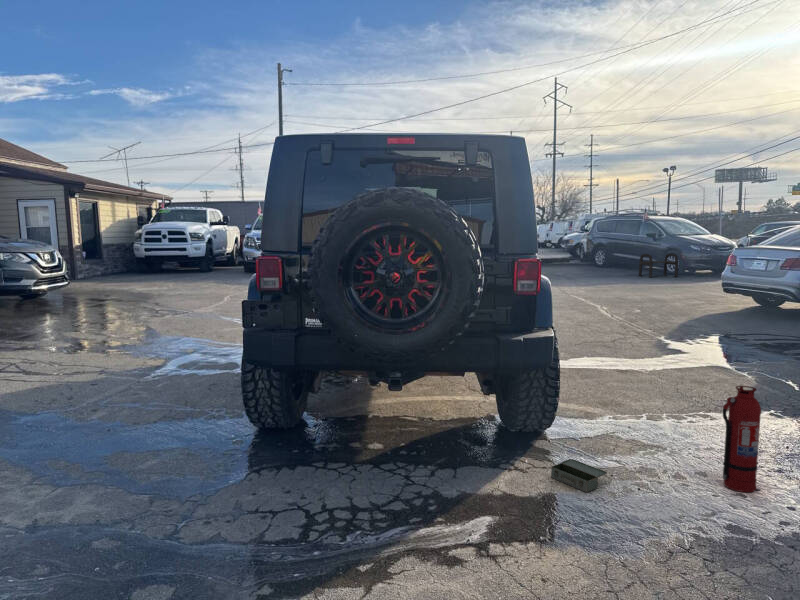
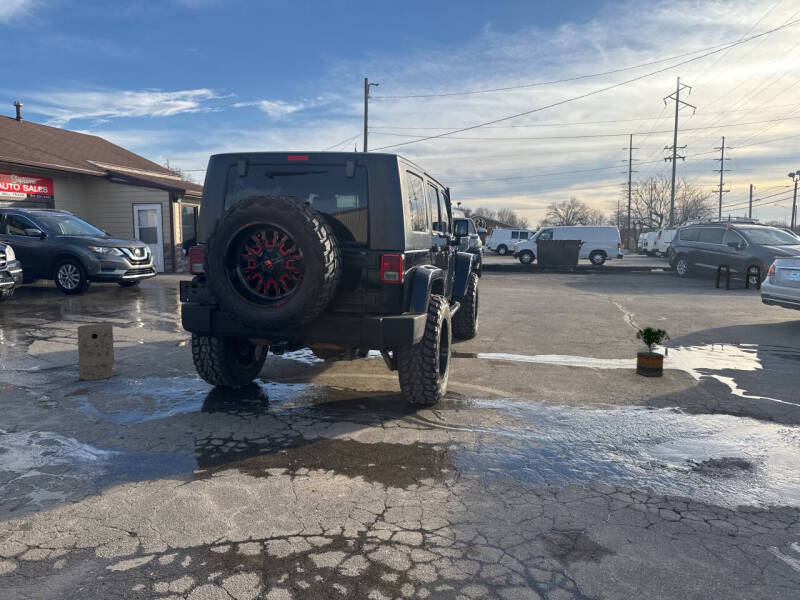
potted tree: none [684,326,721,378] -> present [636,327,670,377]
trash can: none [71,358,119,431] -> present [77,324,115,380]
fire extinguisher: present [723,386,761,492] -> none [545,365,578,461]
toolbox: present [551,459,607,492] -> none [405,423,445,448]

